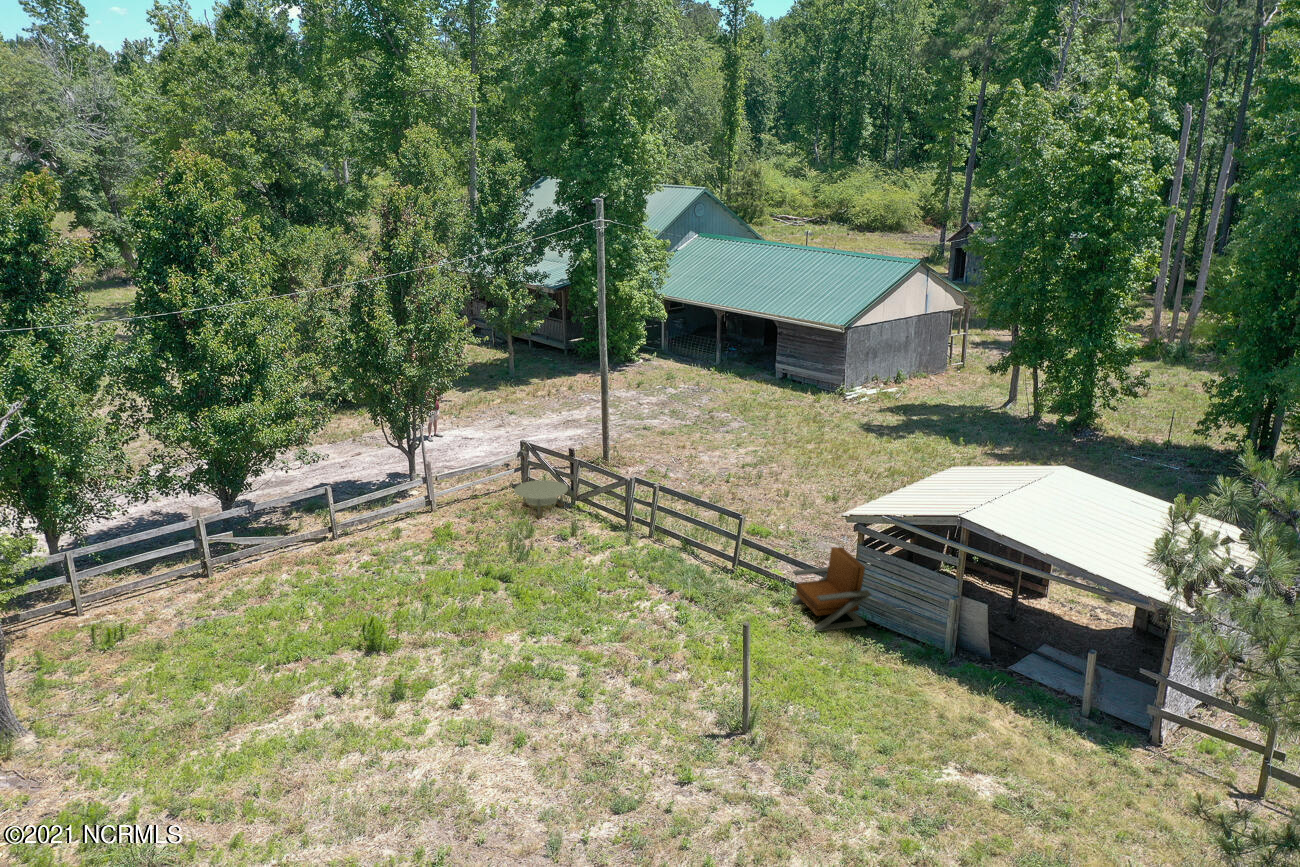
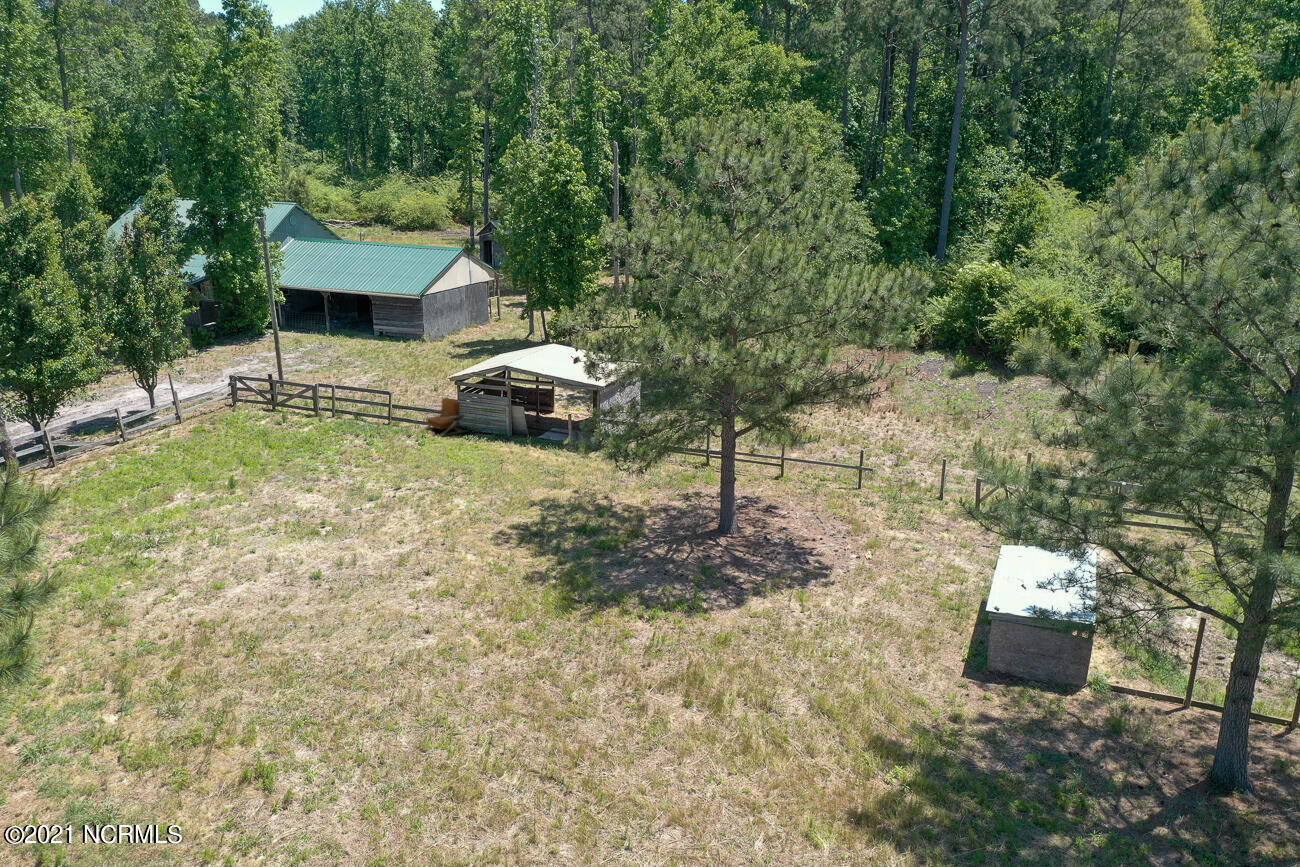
round table: present [514,480,568,519] -> none [237,397,273,418]

